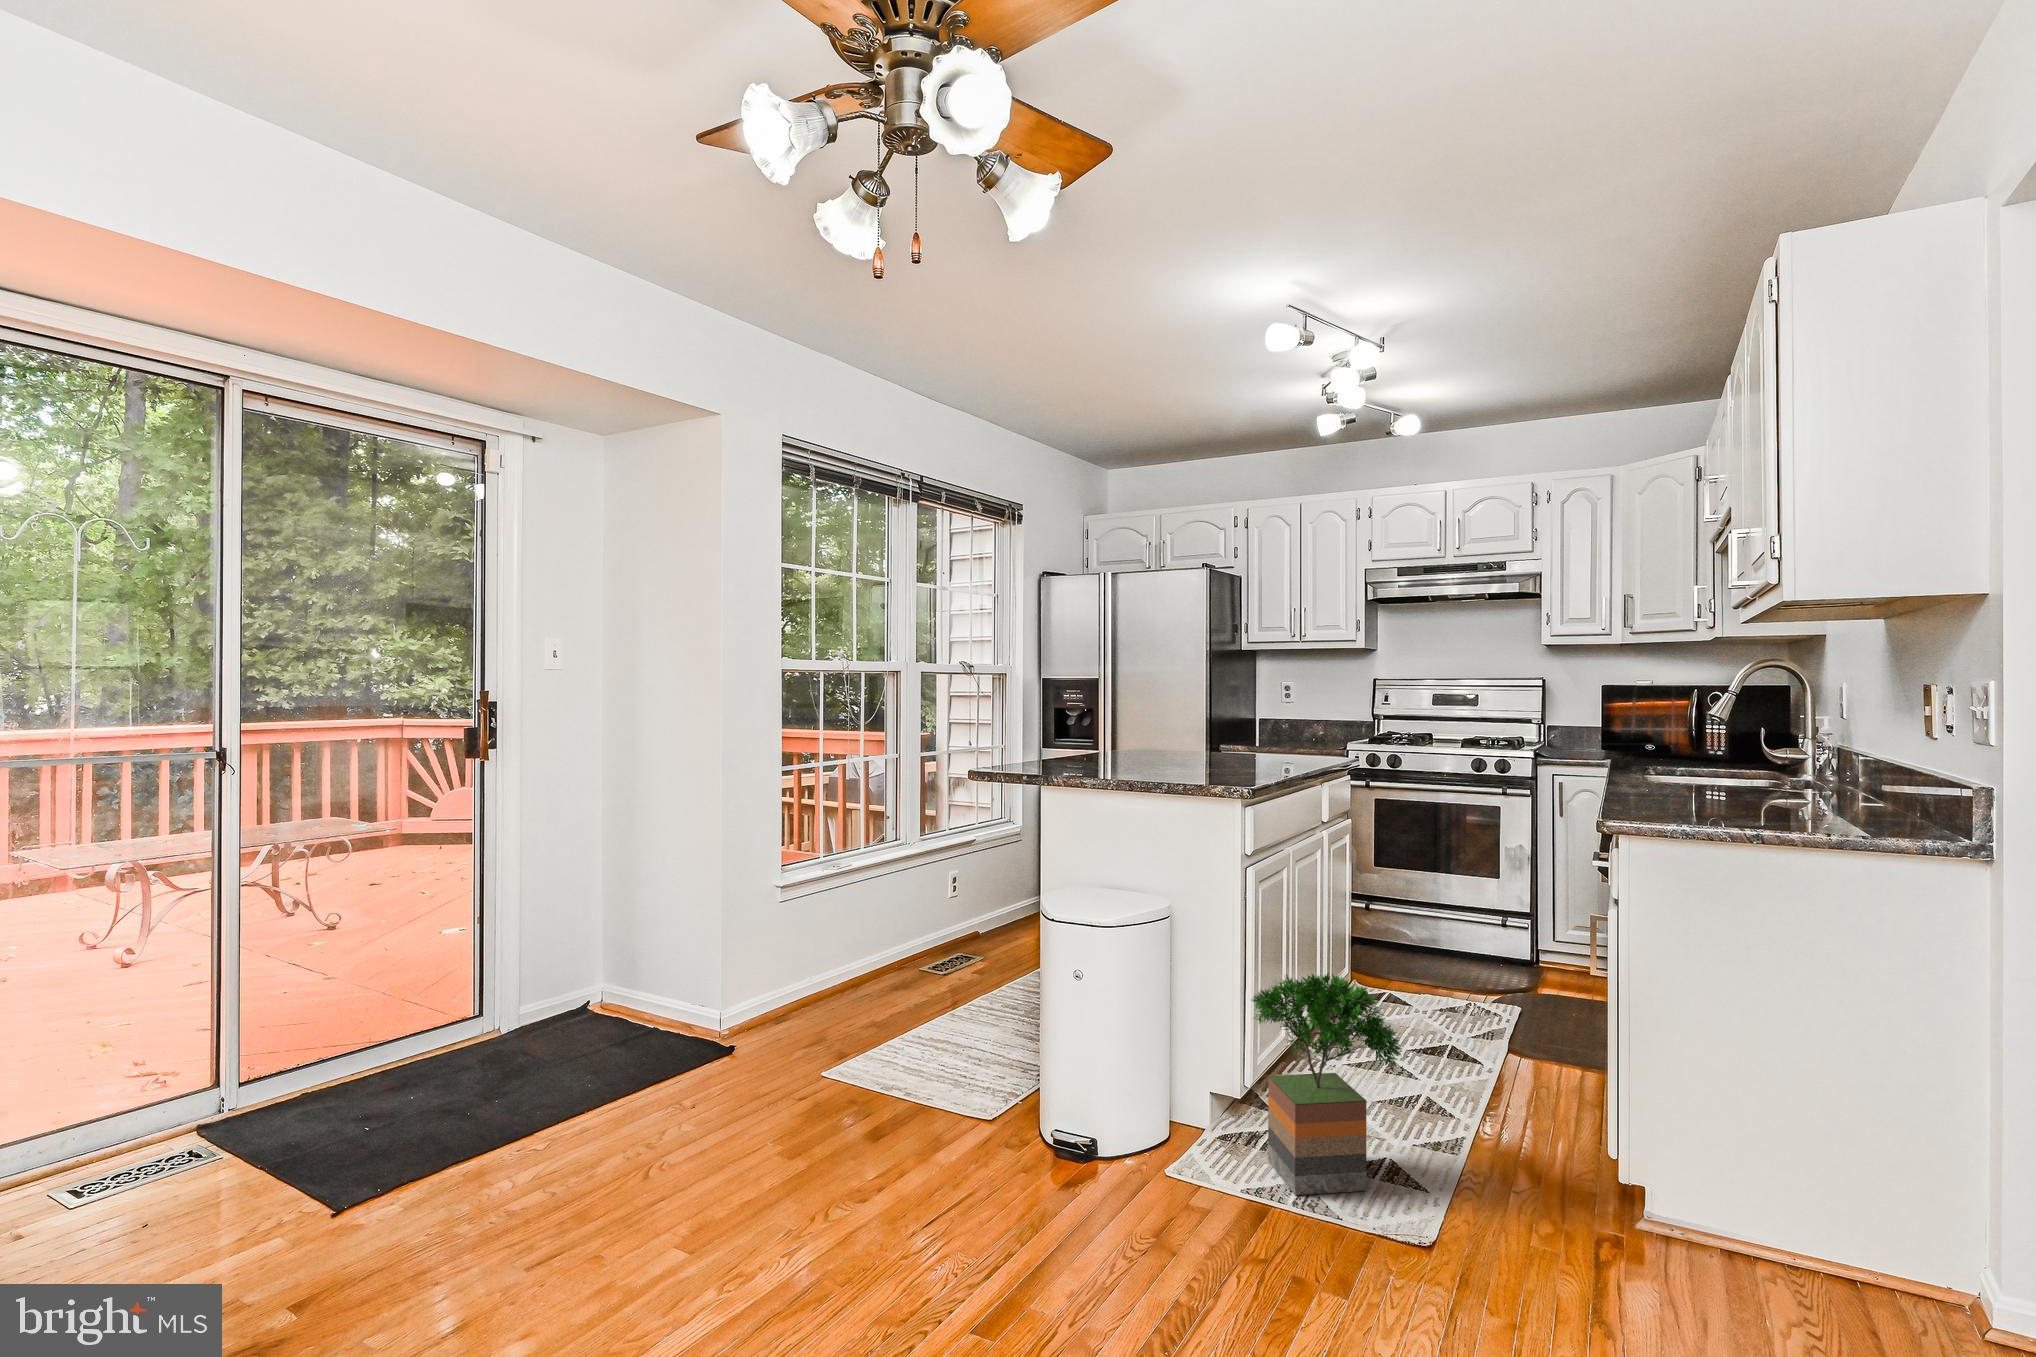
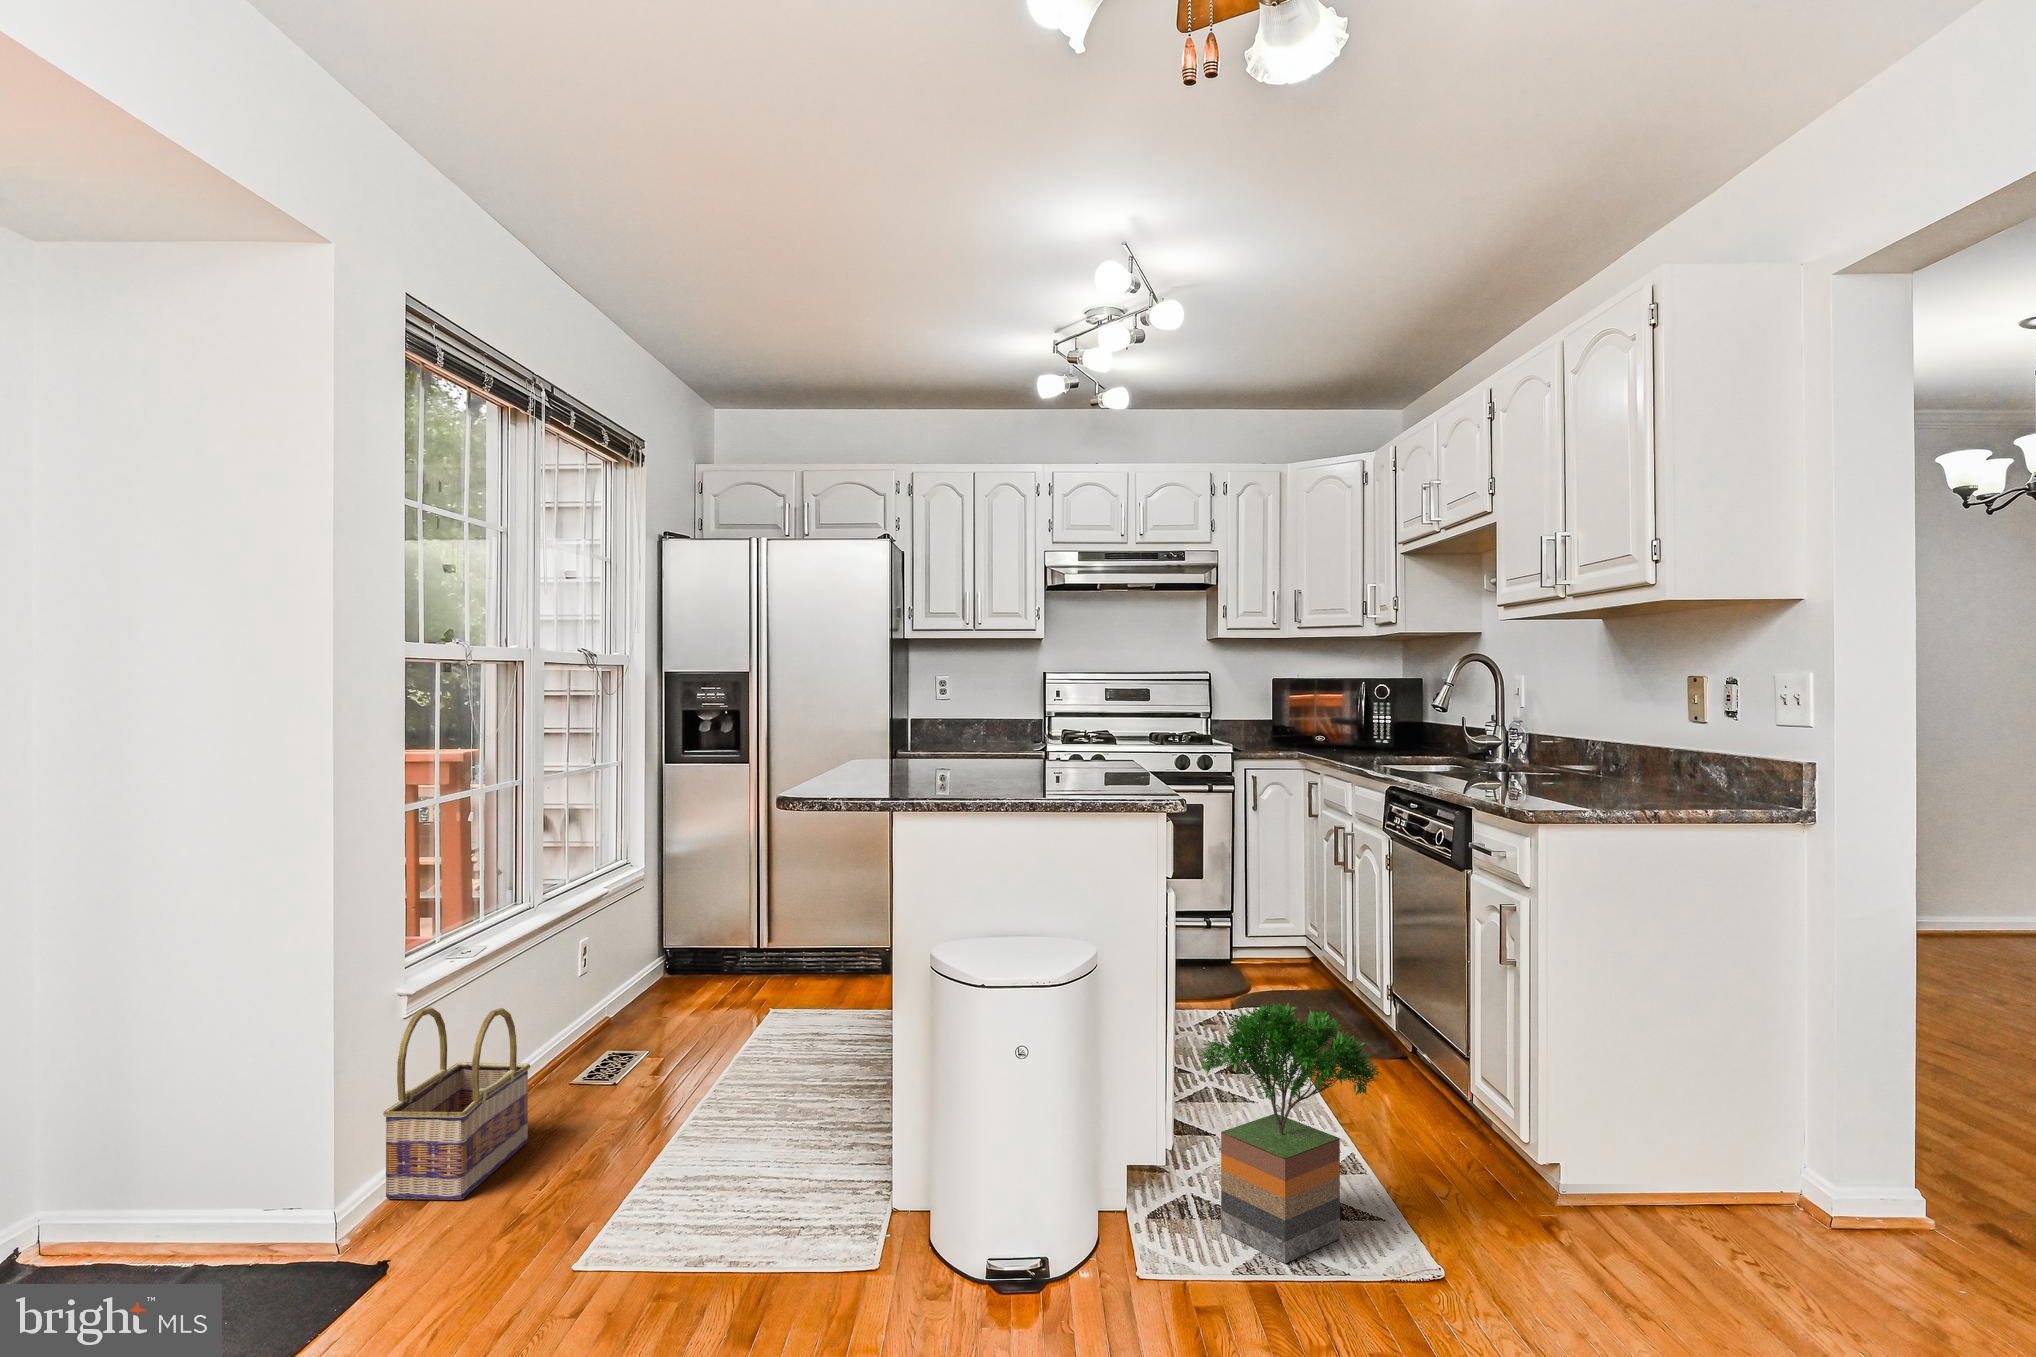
basket: none [756,901,859,1028] -> present [383,1007,530,1200]

